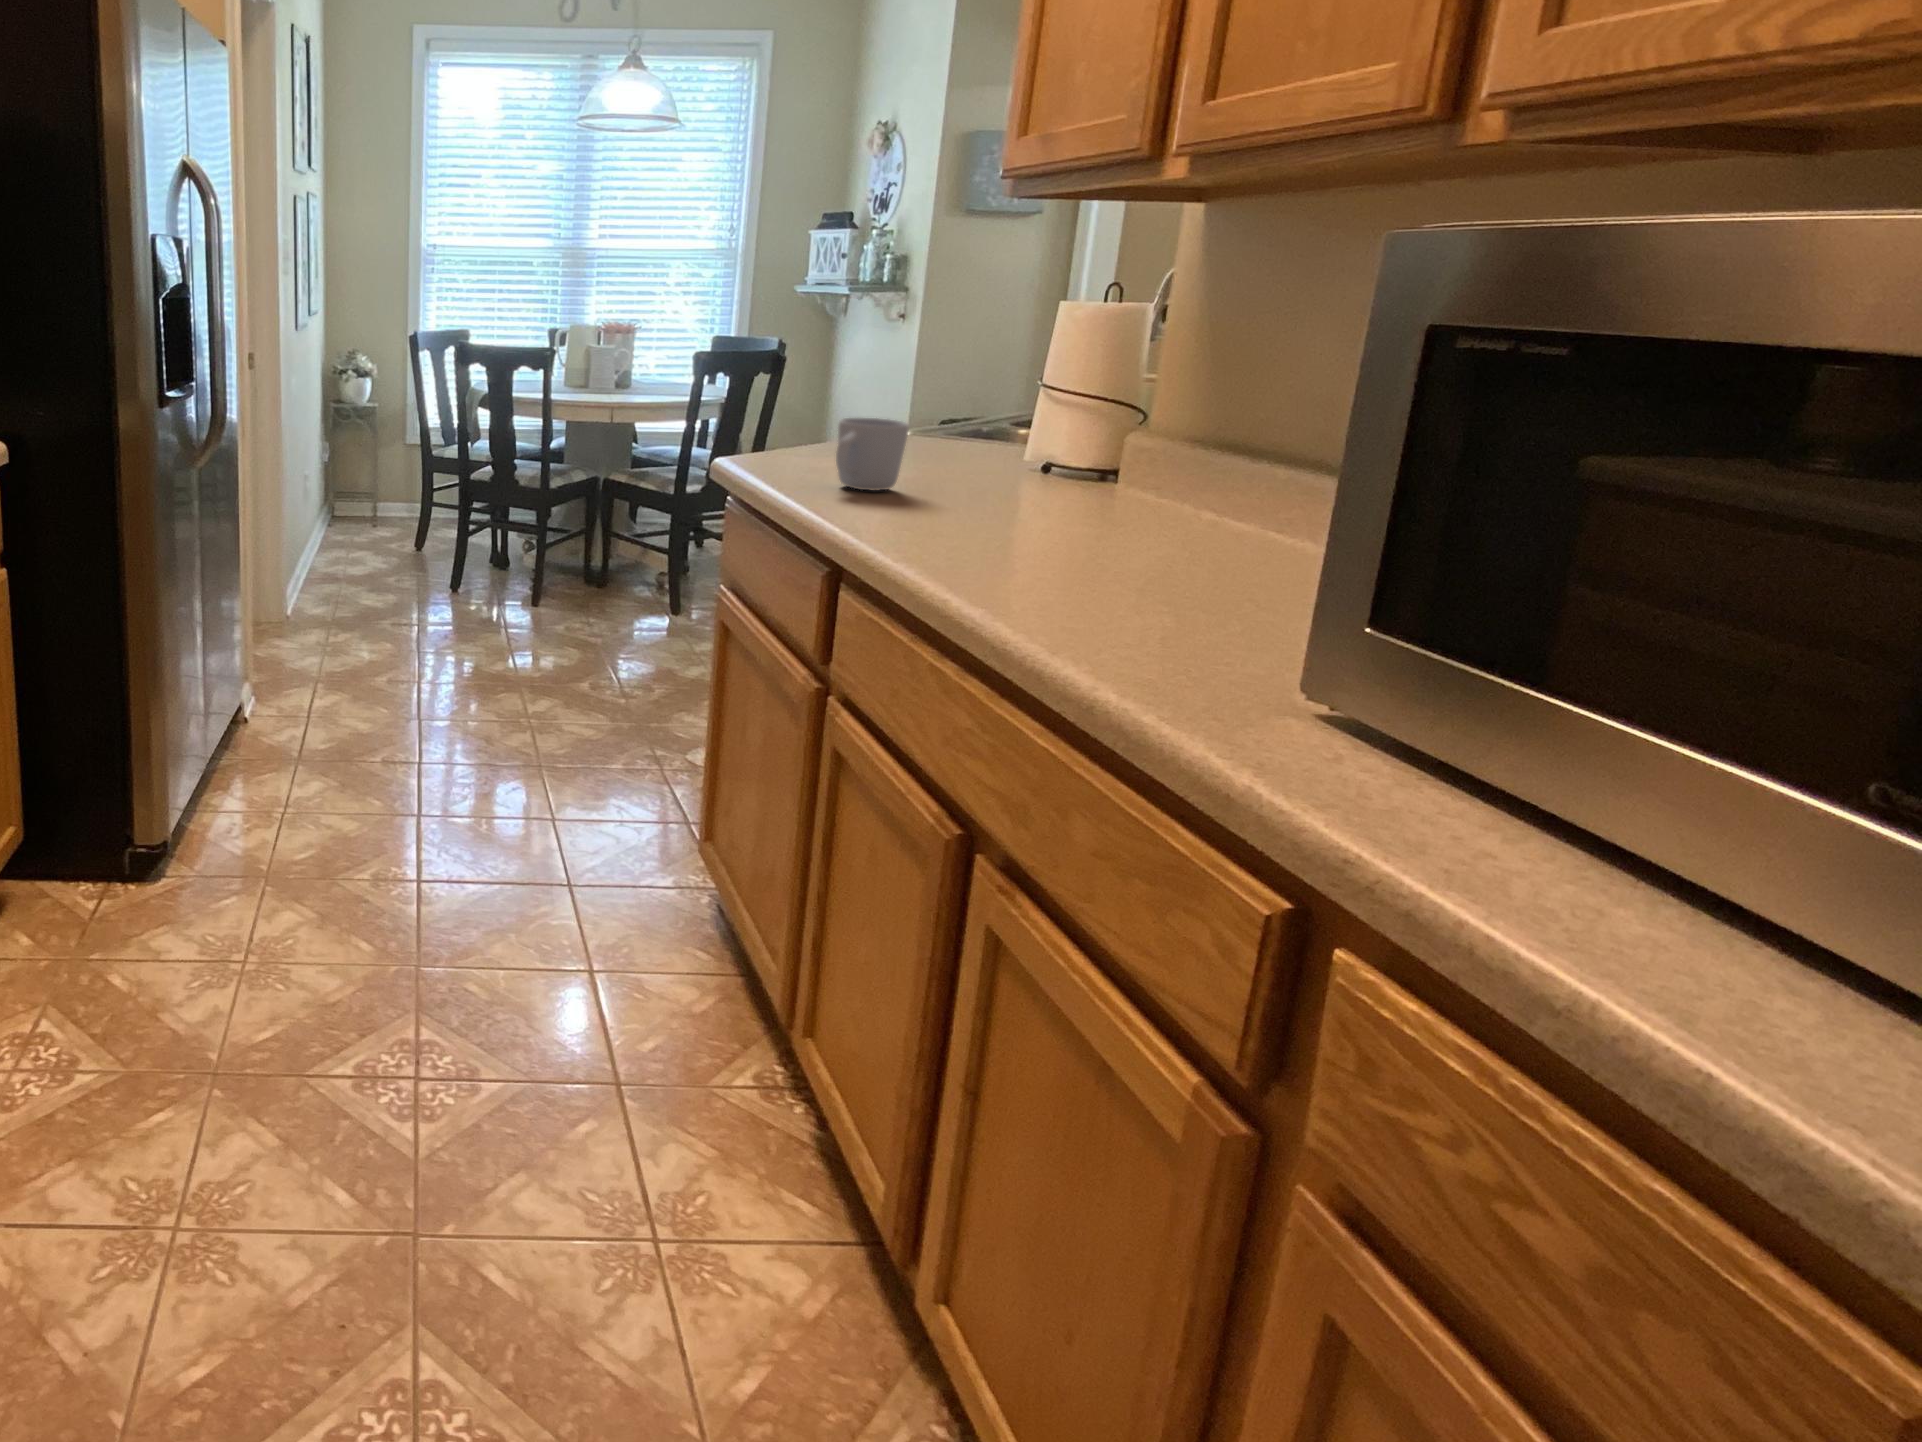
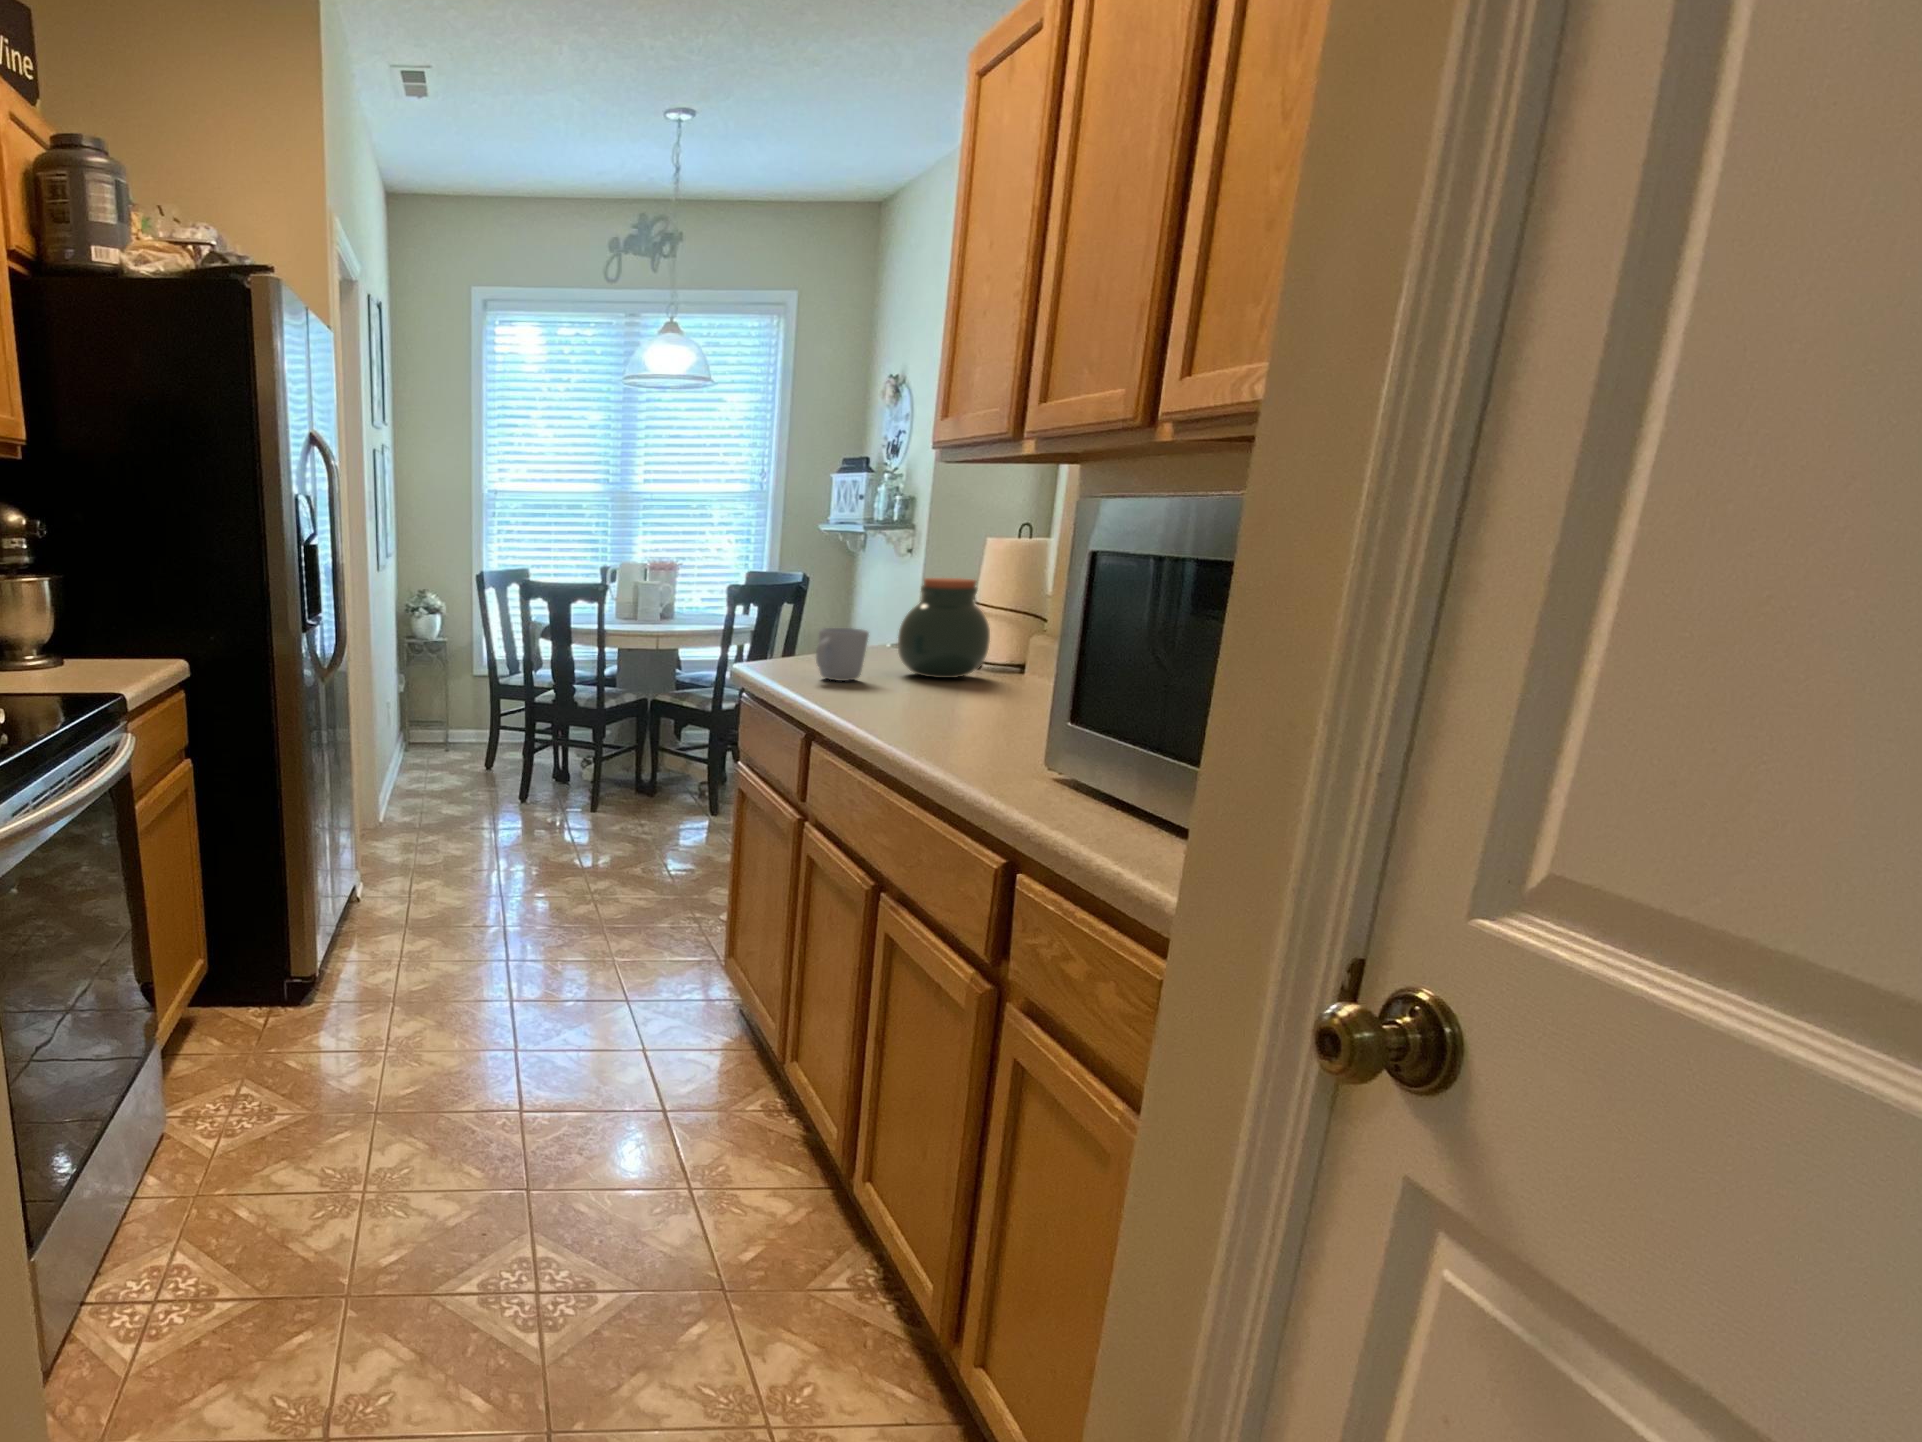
jar: none [943,352,1075,488] -> present [897,578,990,678]

